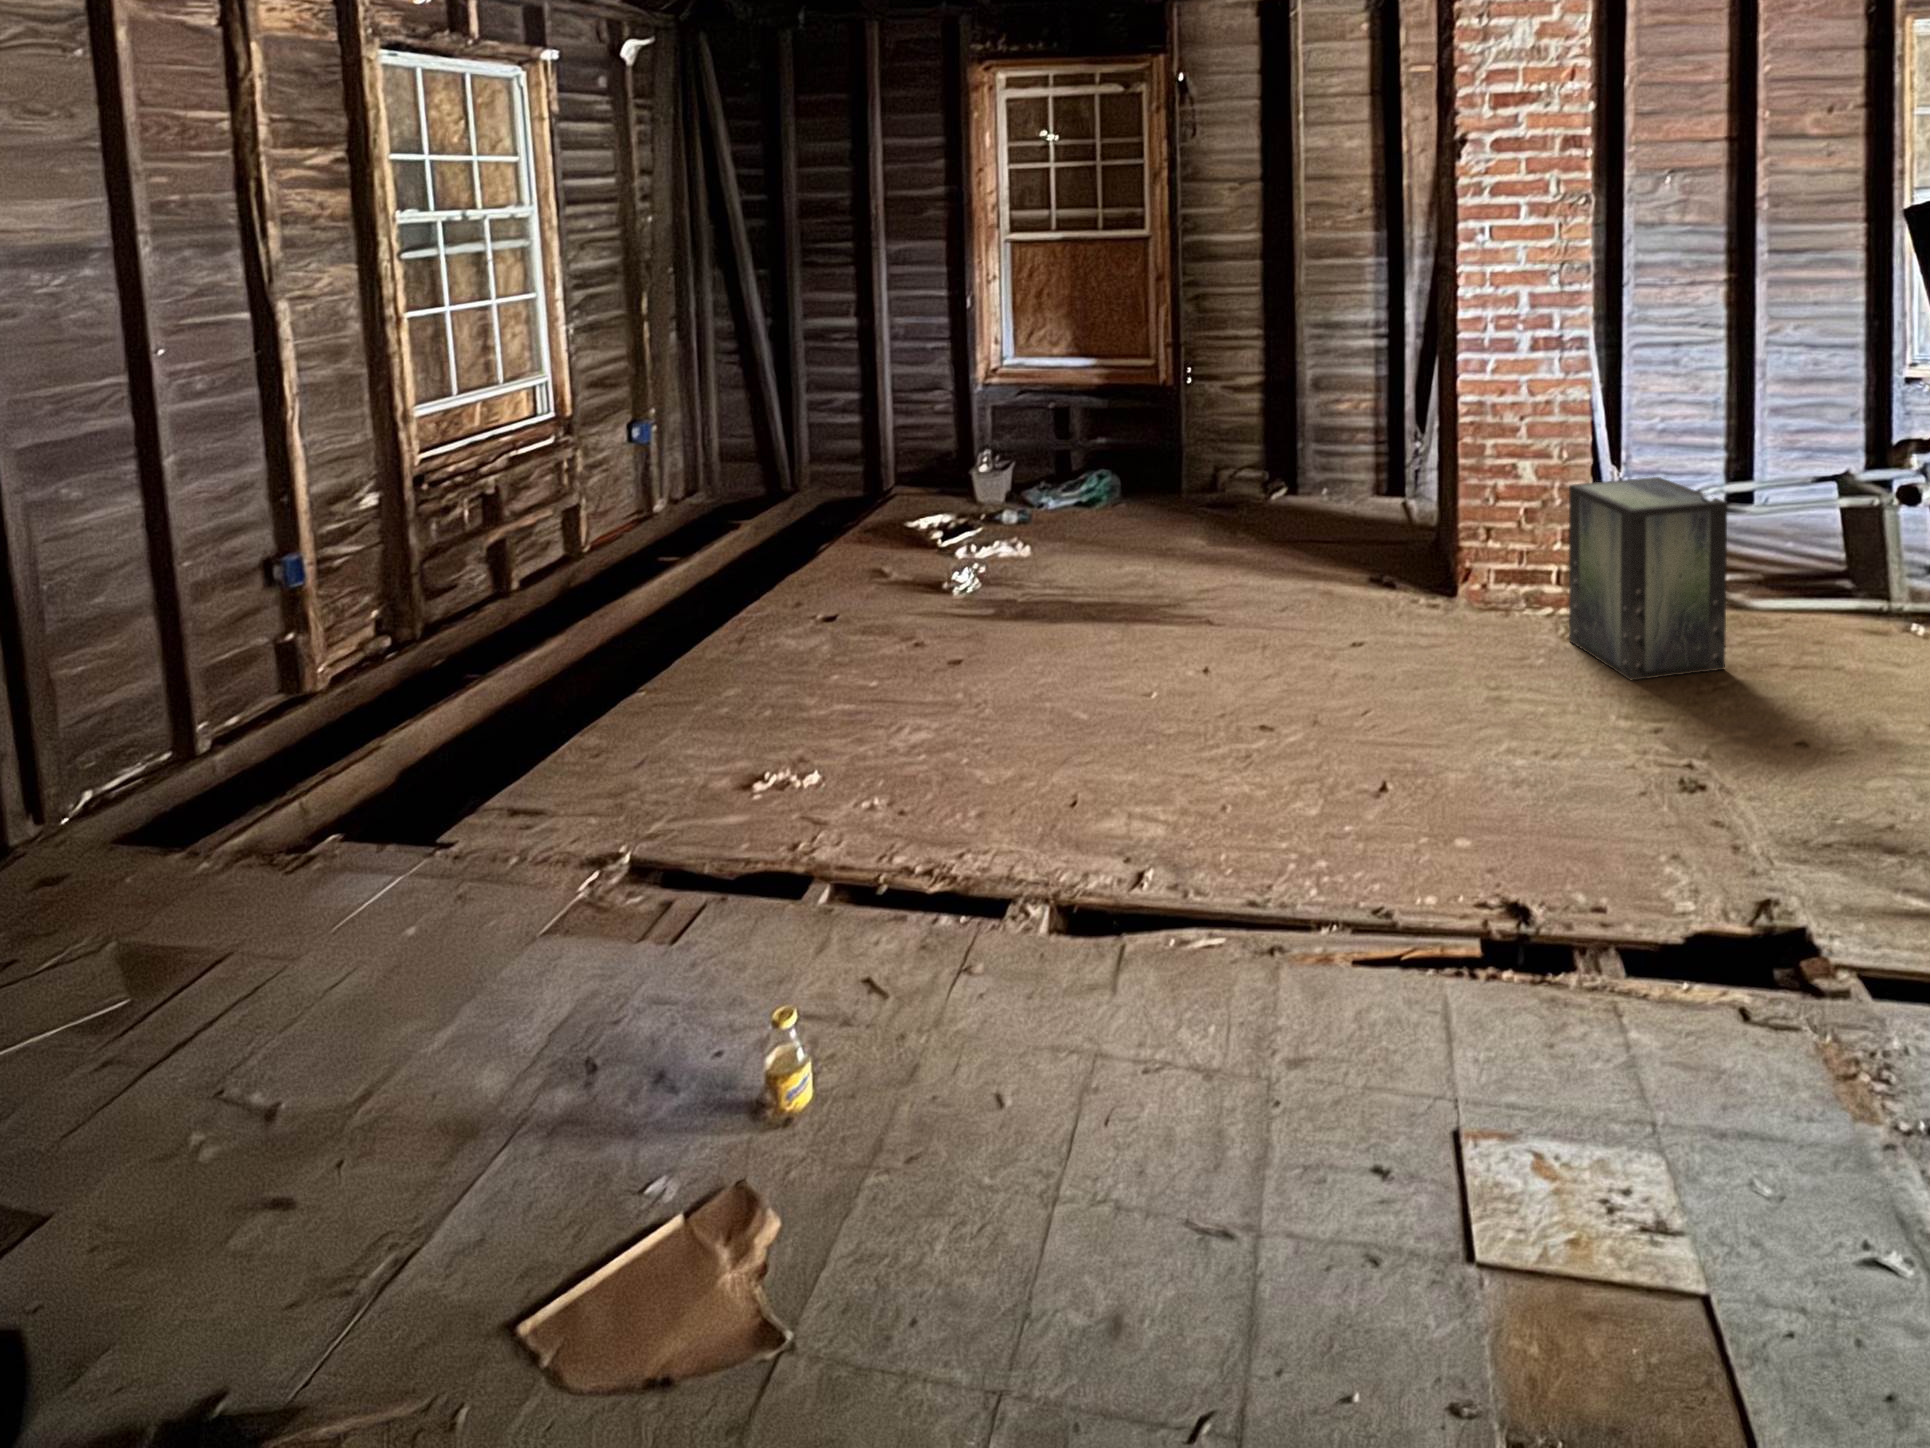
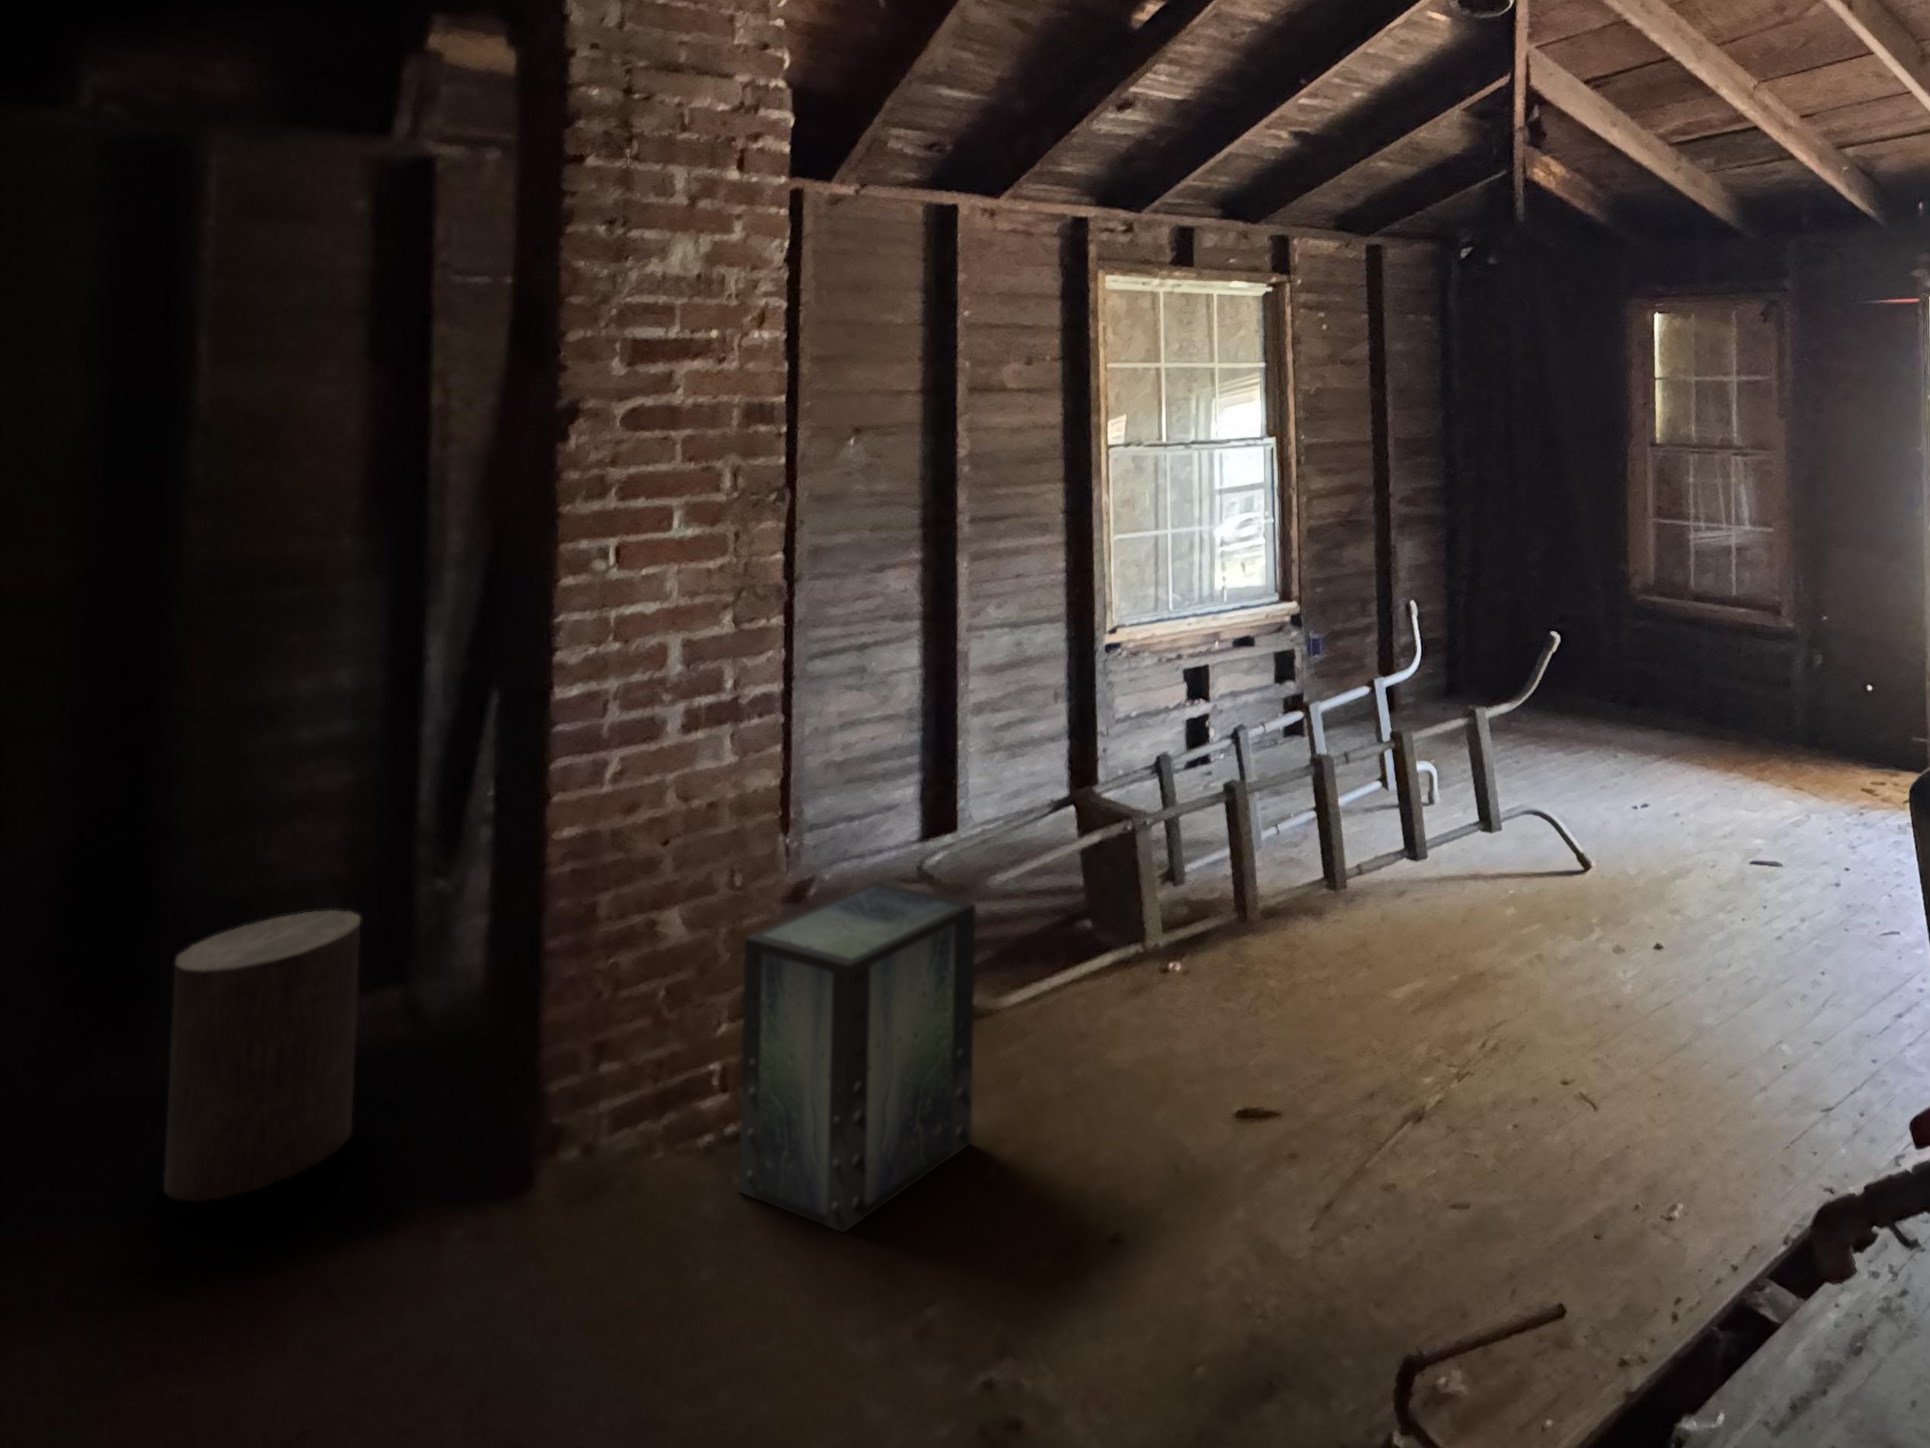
stool: none [1303,432,1378,563] -> present [164,910,360,1201]

